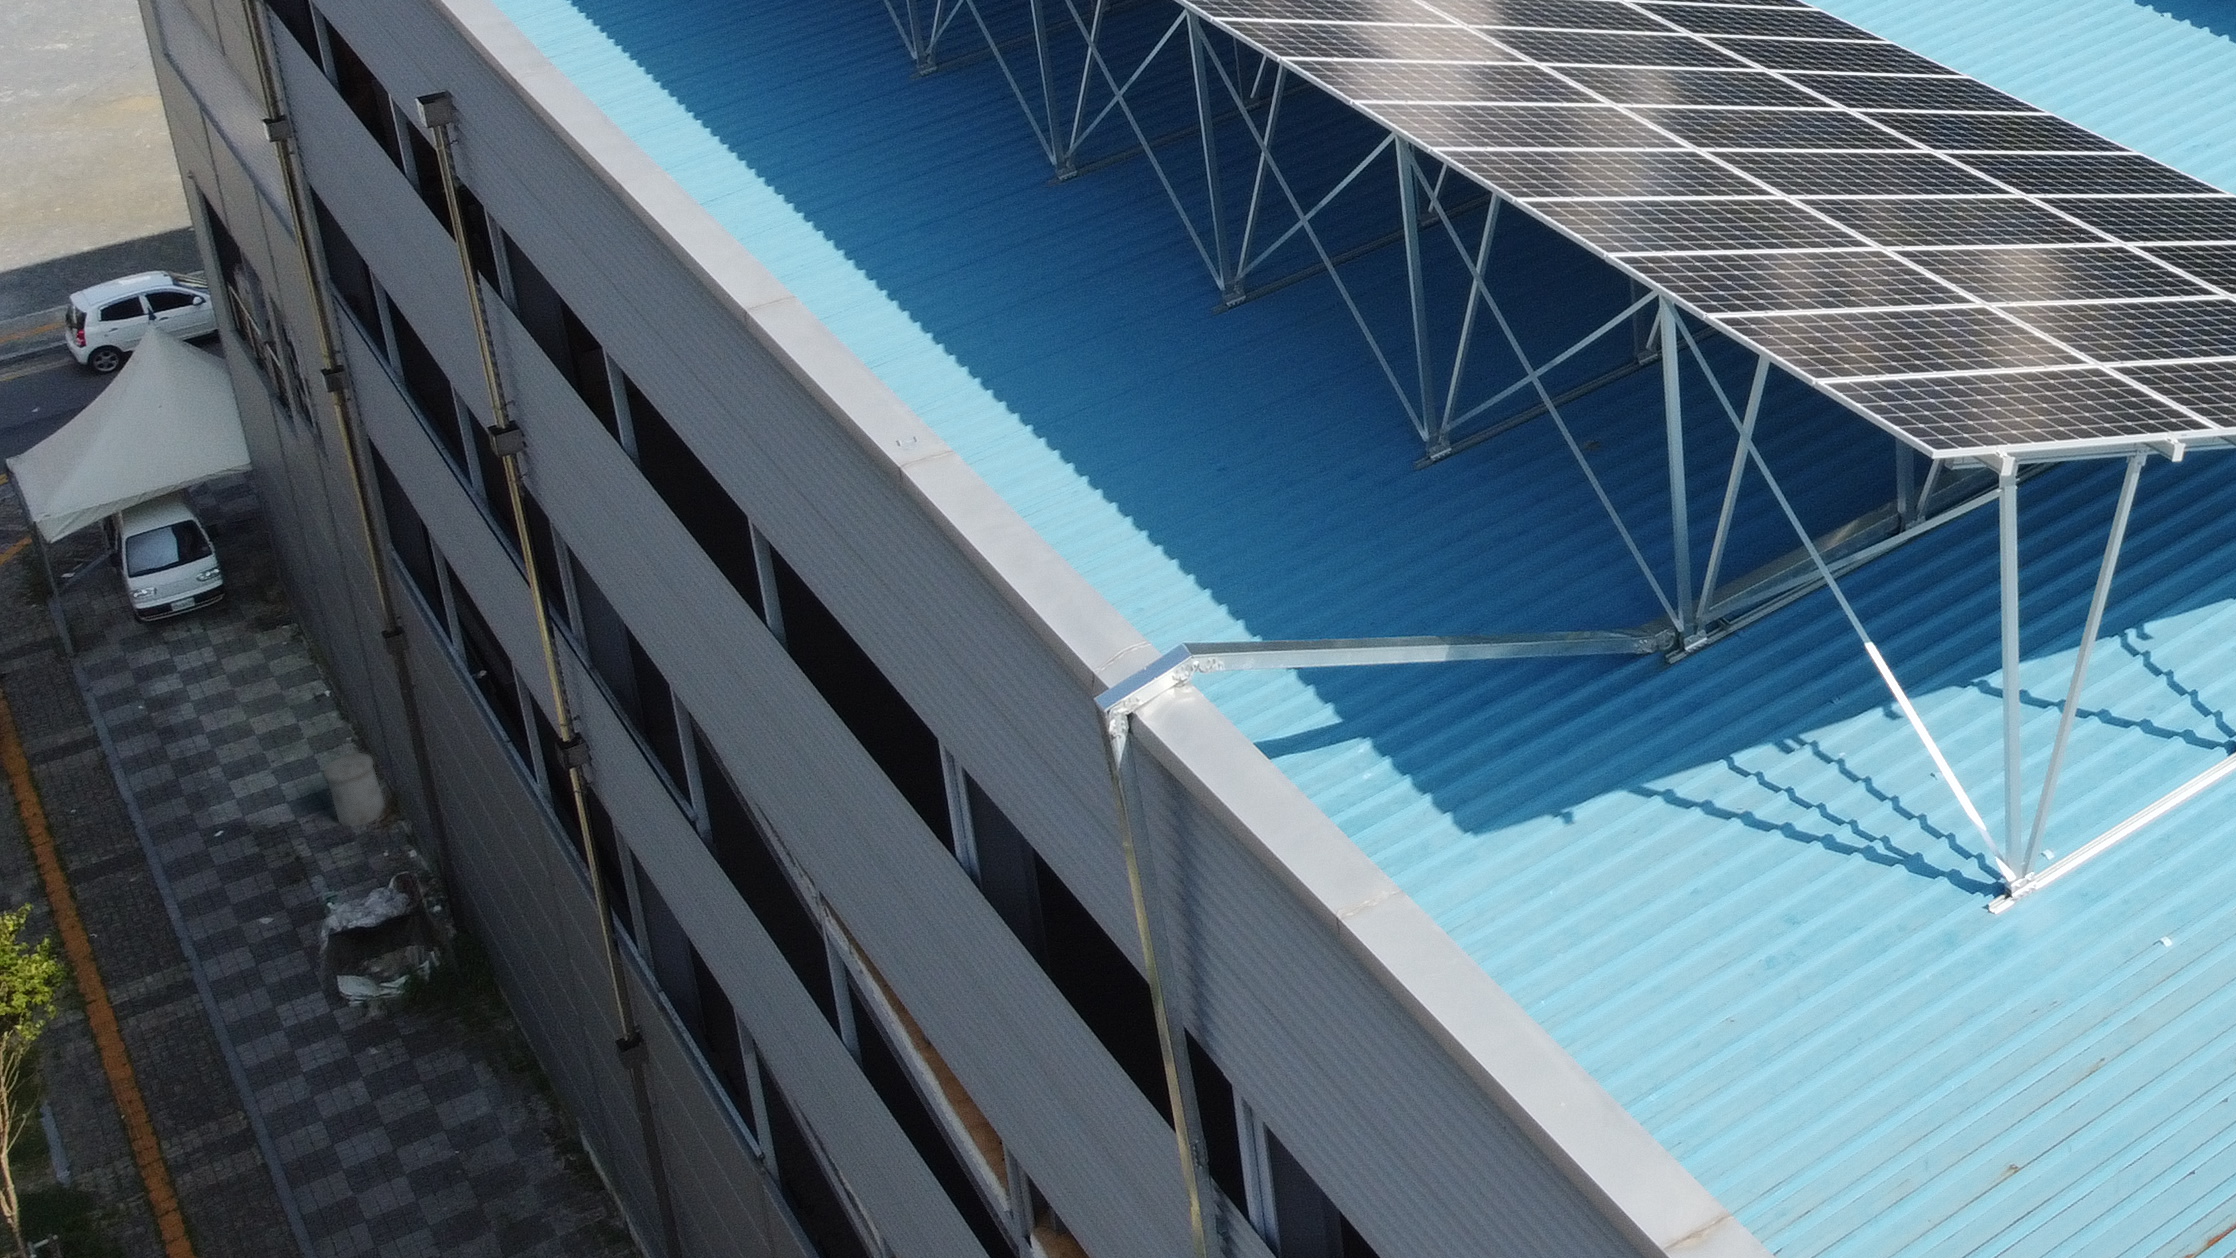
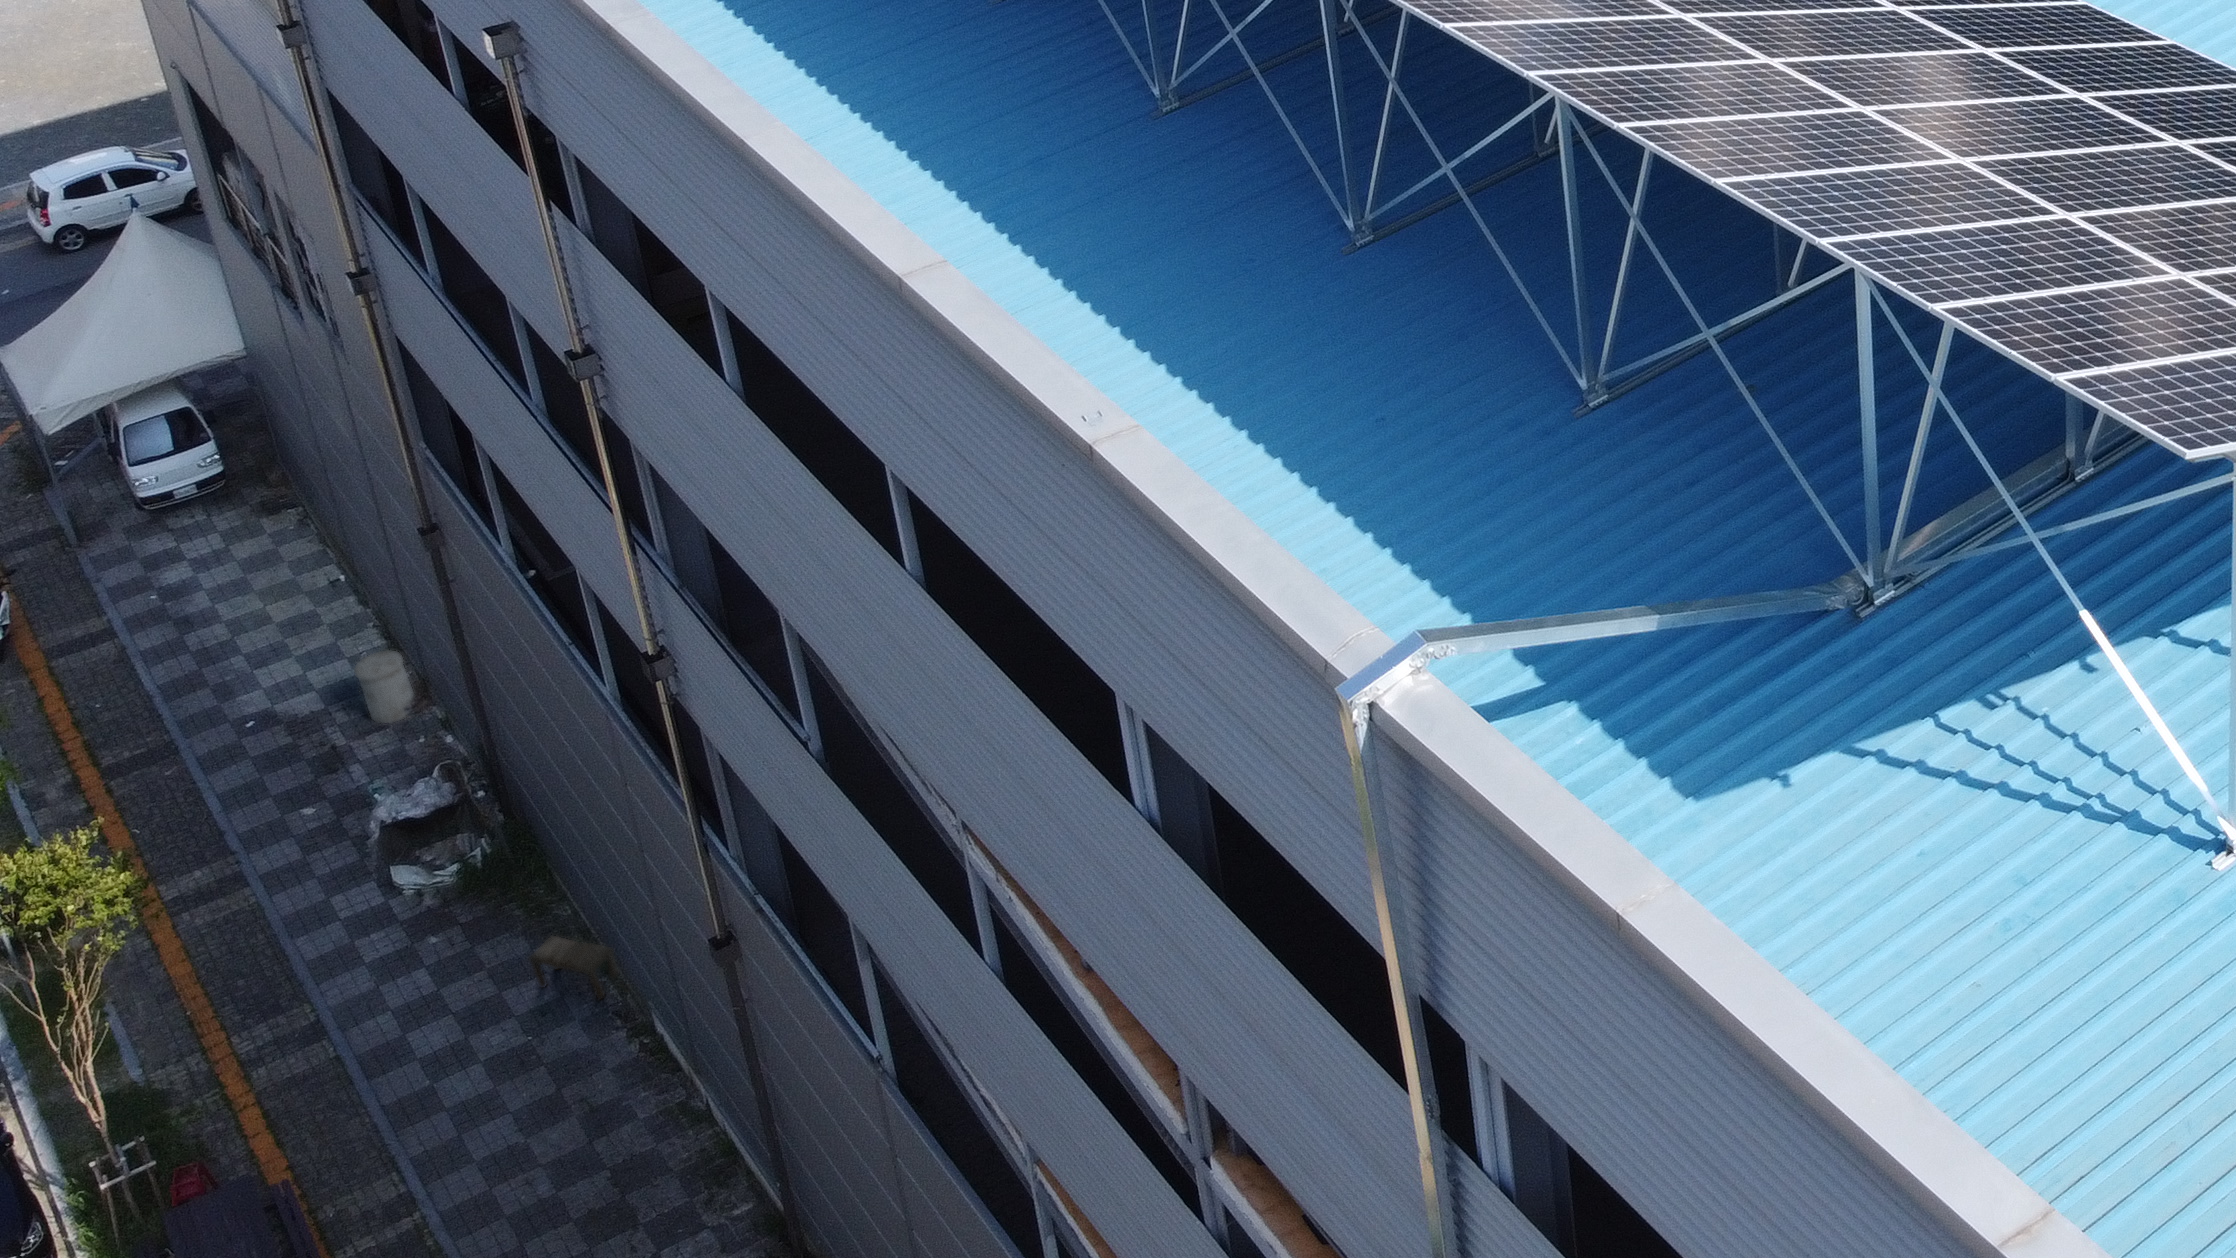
bench: none [456,1039,547,1107] -> present [529,935,618,999]

